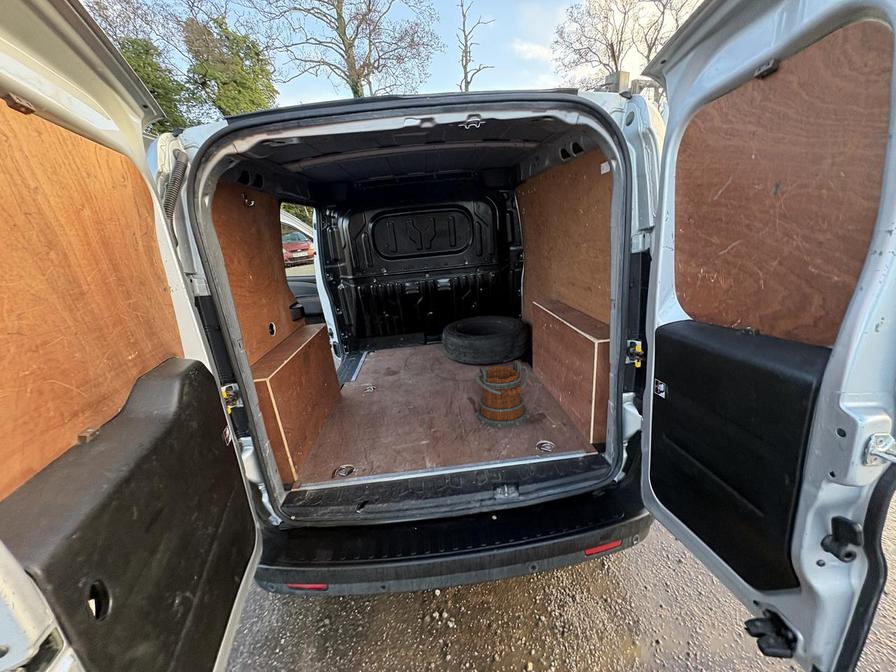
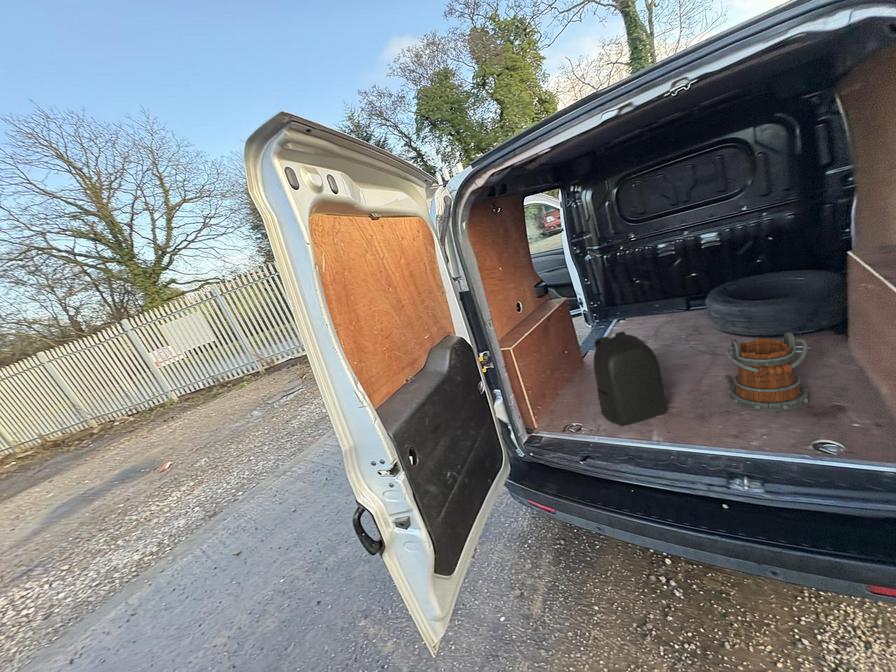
backpack: none [364,359,431,460] -> present [594,332,666,426]

